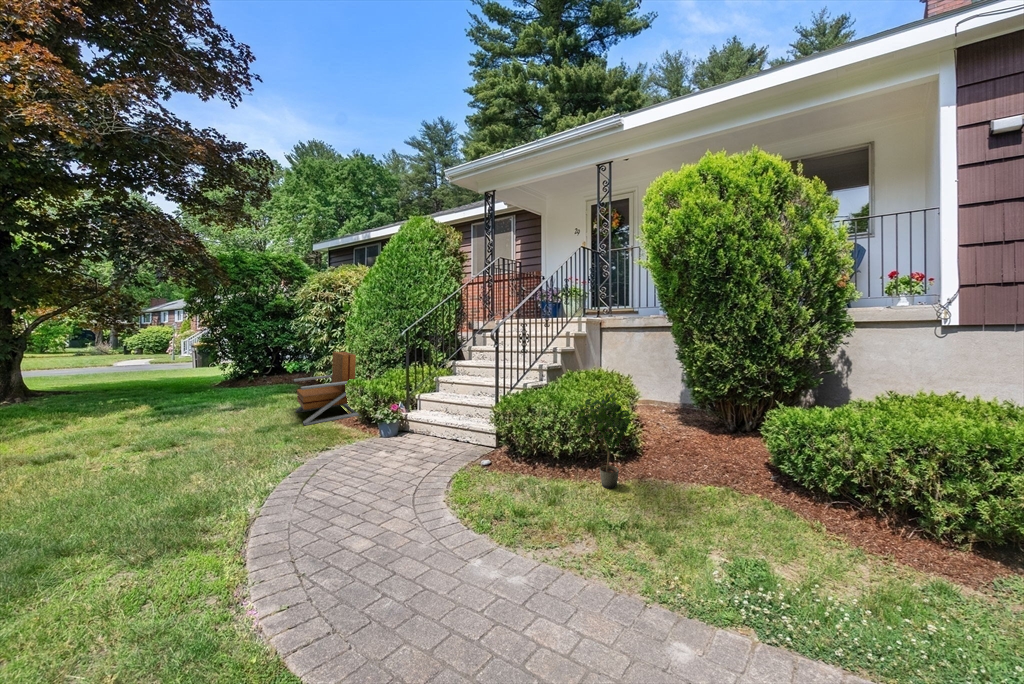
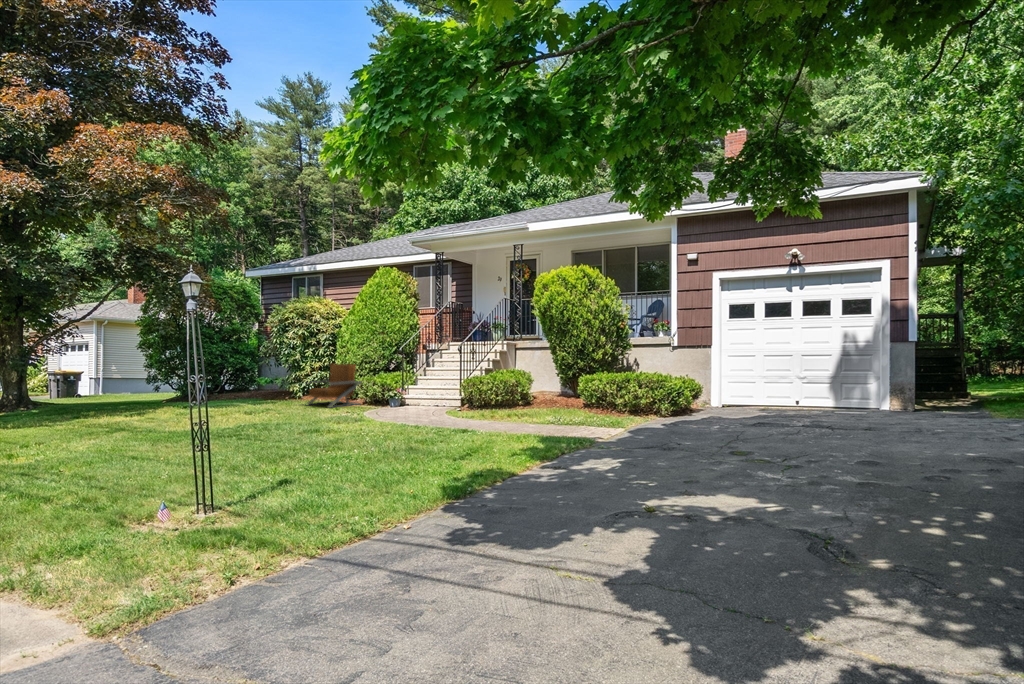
potted plant: present [573,393,631,489] -> none [503,373,527,411]

